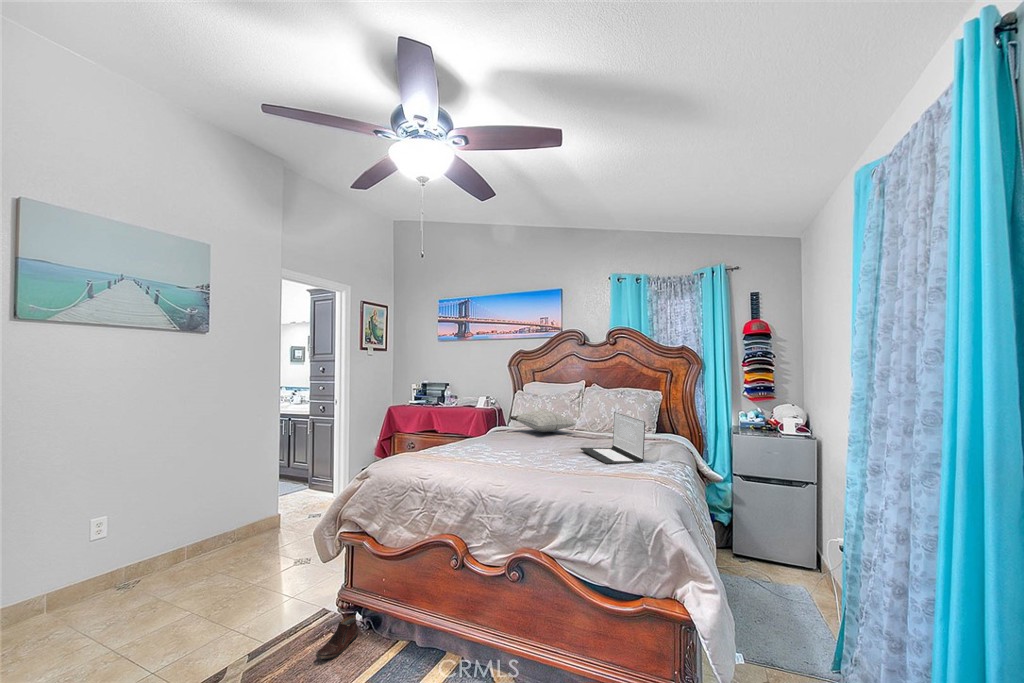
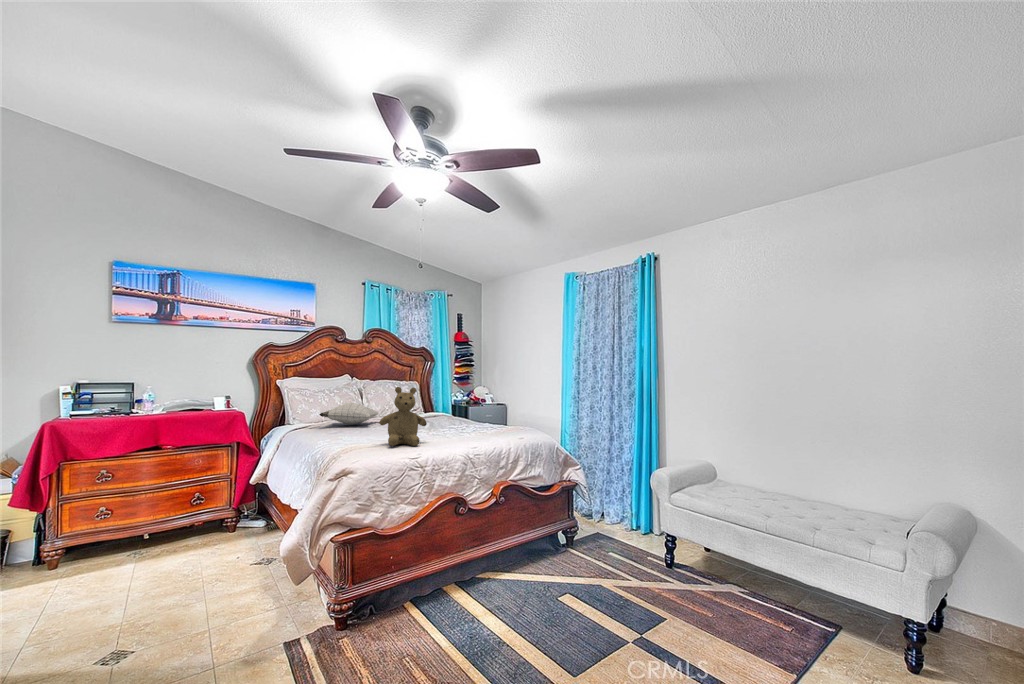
teddy bear: none [428,396,480,466] -> present [379,387,427,446]
laptop: present [580,412,645,465] -> none [437,396,489,429]
shoe: present [316,615,358,659] -> none [363,606,390,642]

